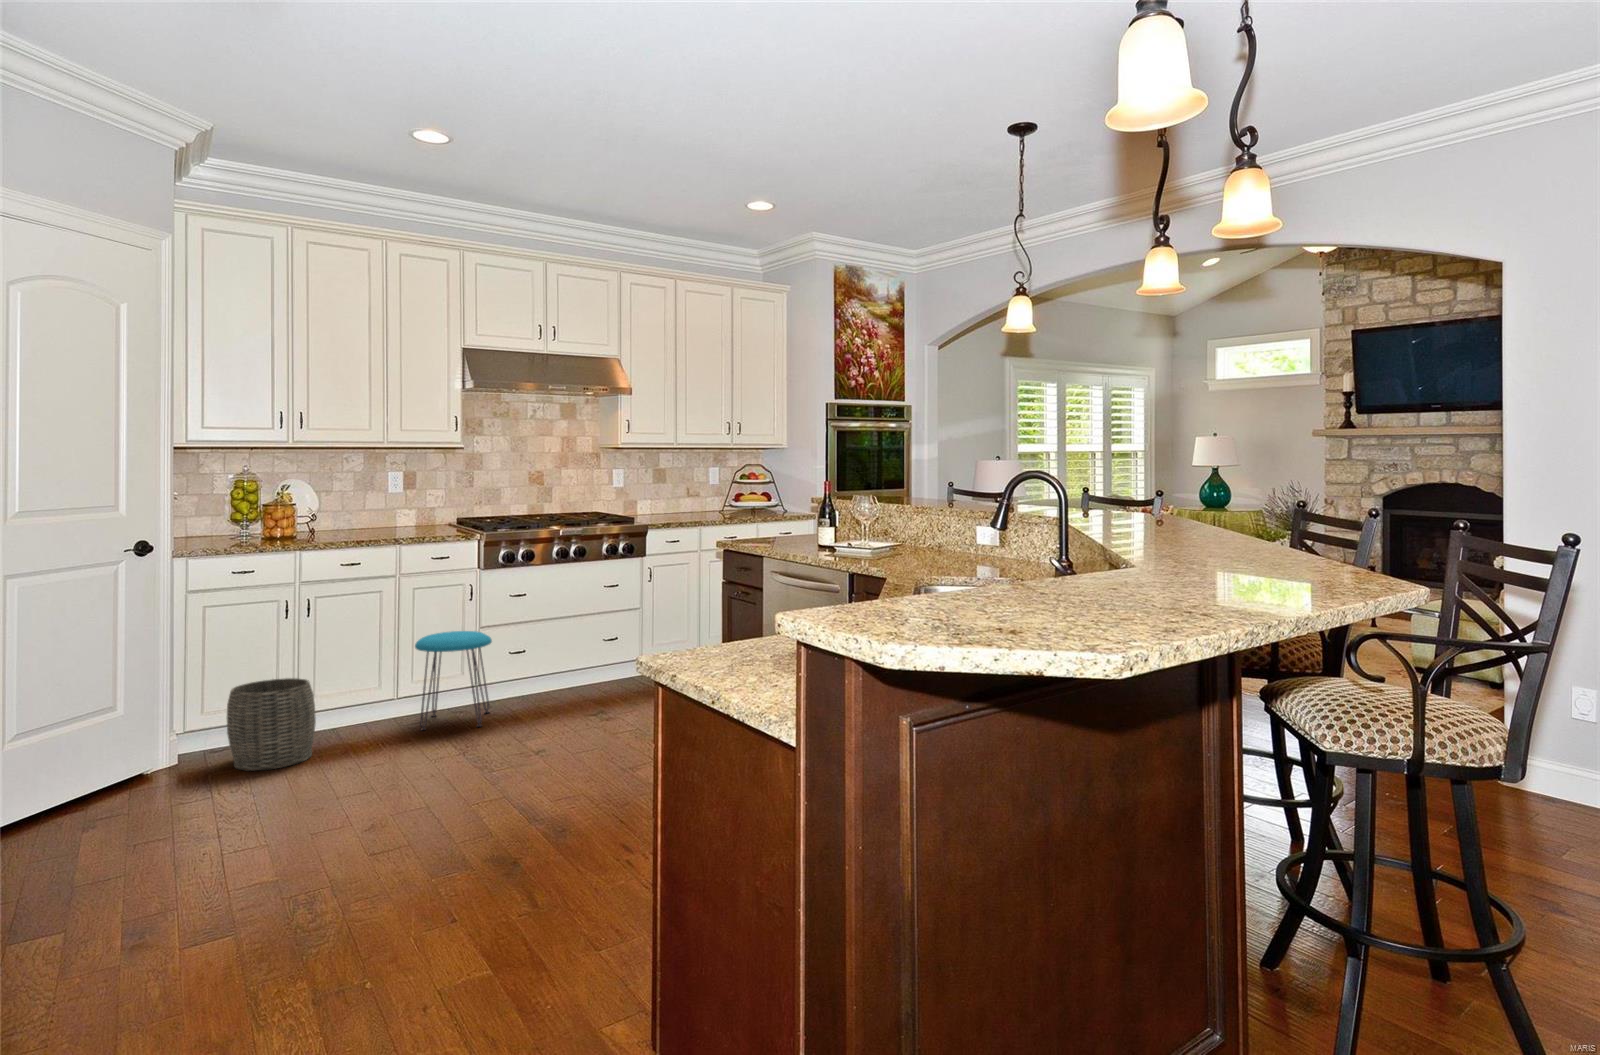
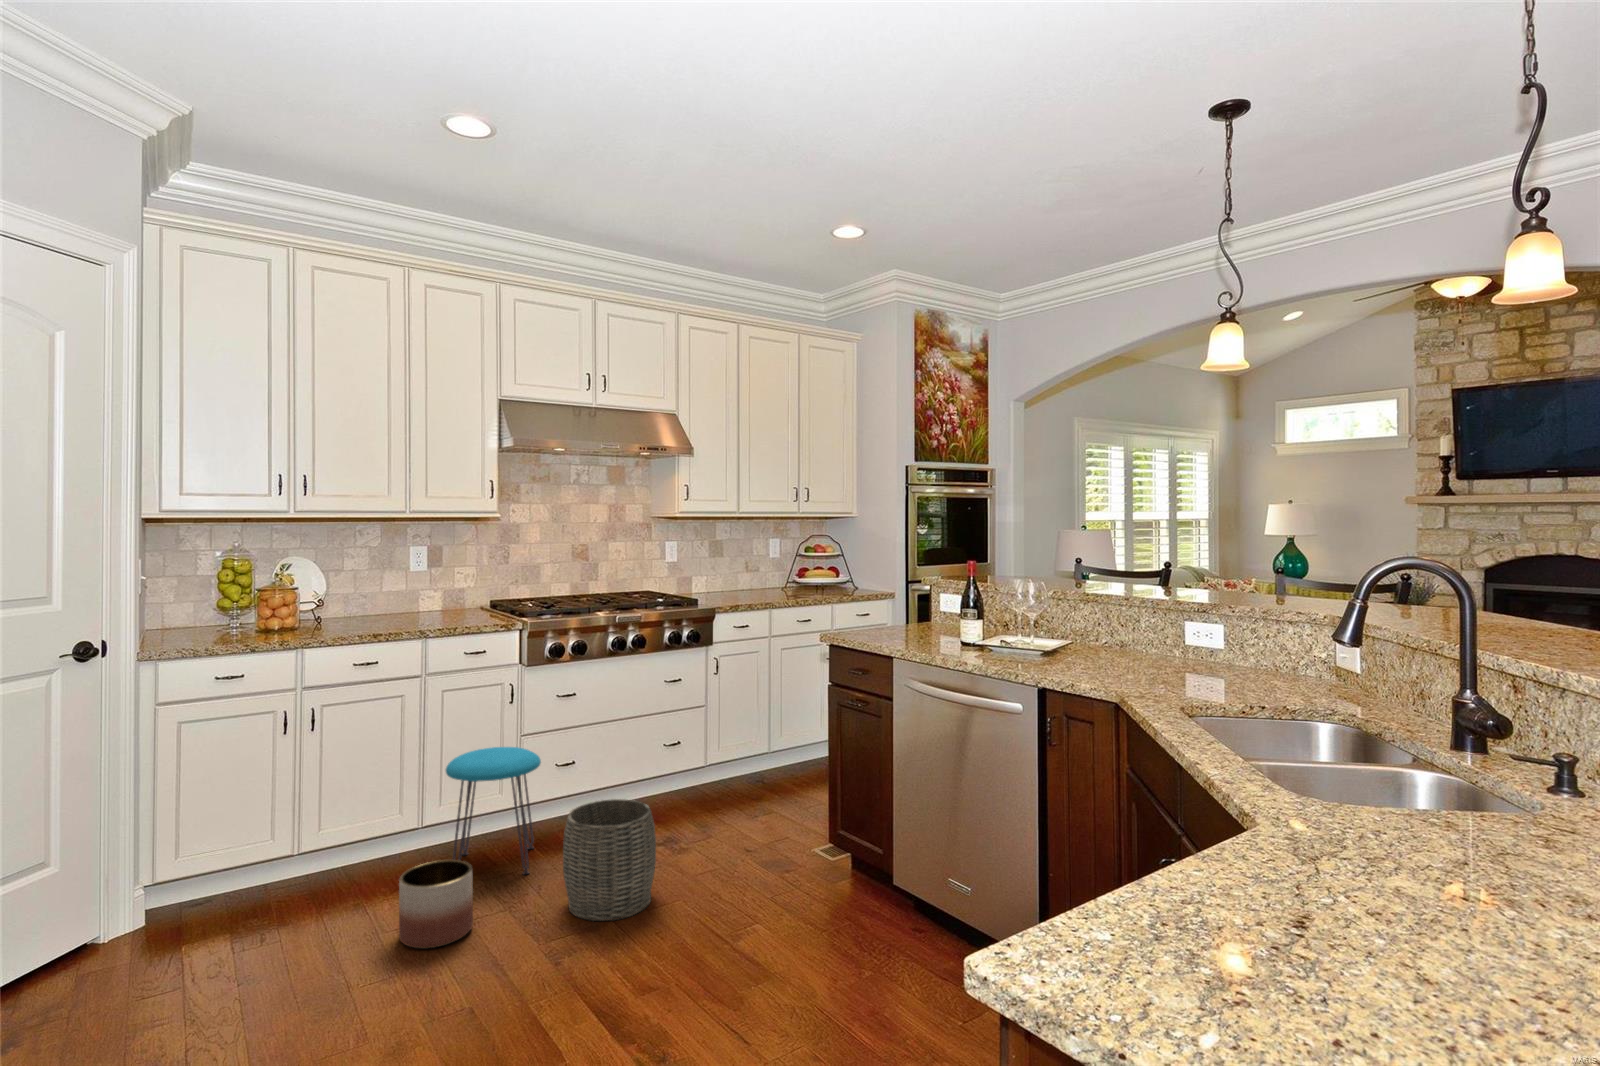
woven basket: present [227,678,316,771] -> present [563,799,656,921]
planter: none [374,705,432,764] -> present [399,860,473,948]

